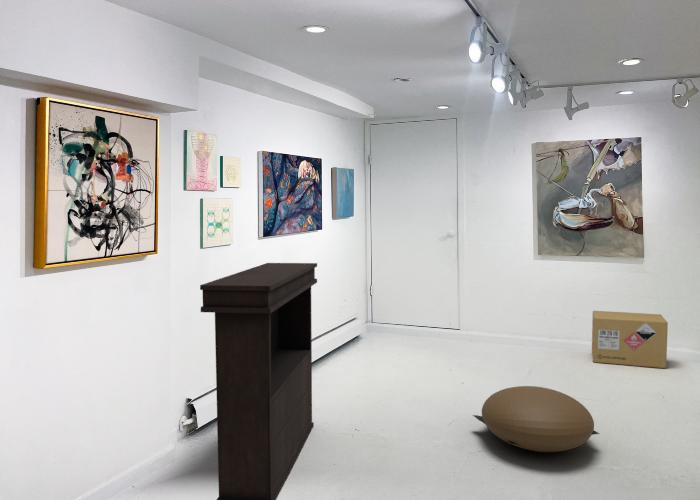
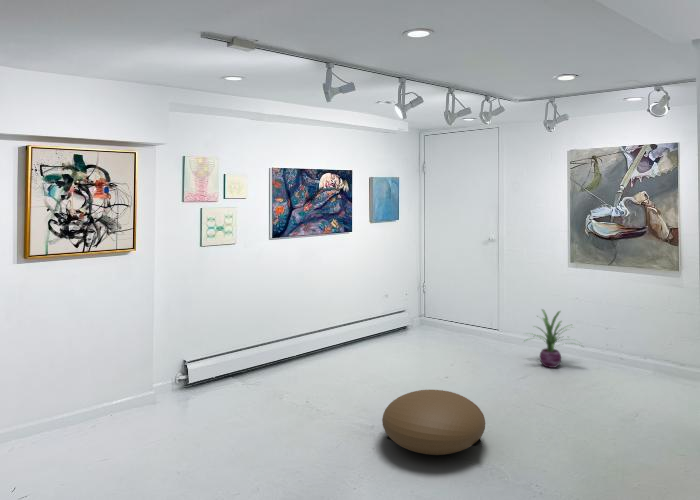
console table: present [200,263,317,500] -> none [123,261,277,451]
decorative plant: none [504,300,569,357] -> present [537,310,564,368]
cardboard box: present [592,311,668,368] -> none [602,327,695,399]

